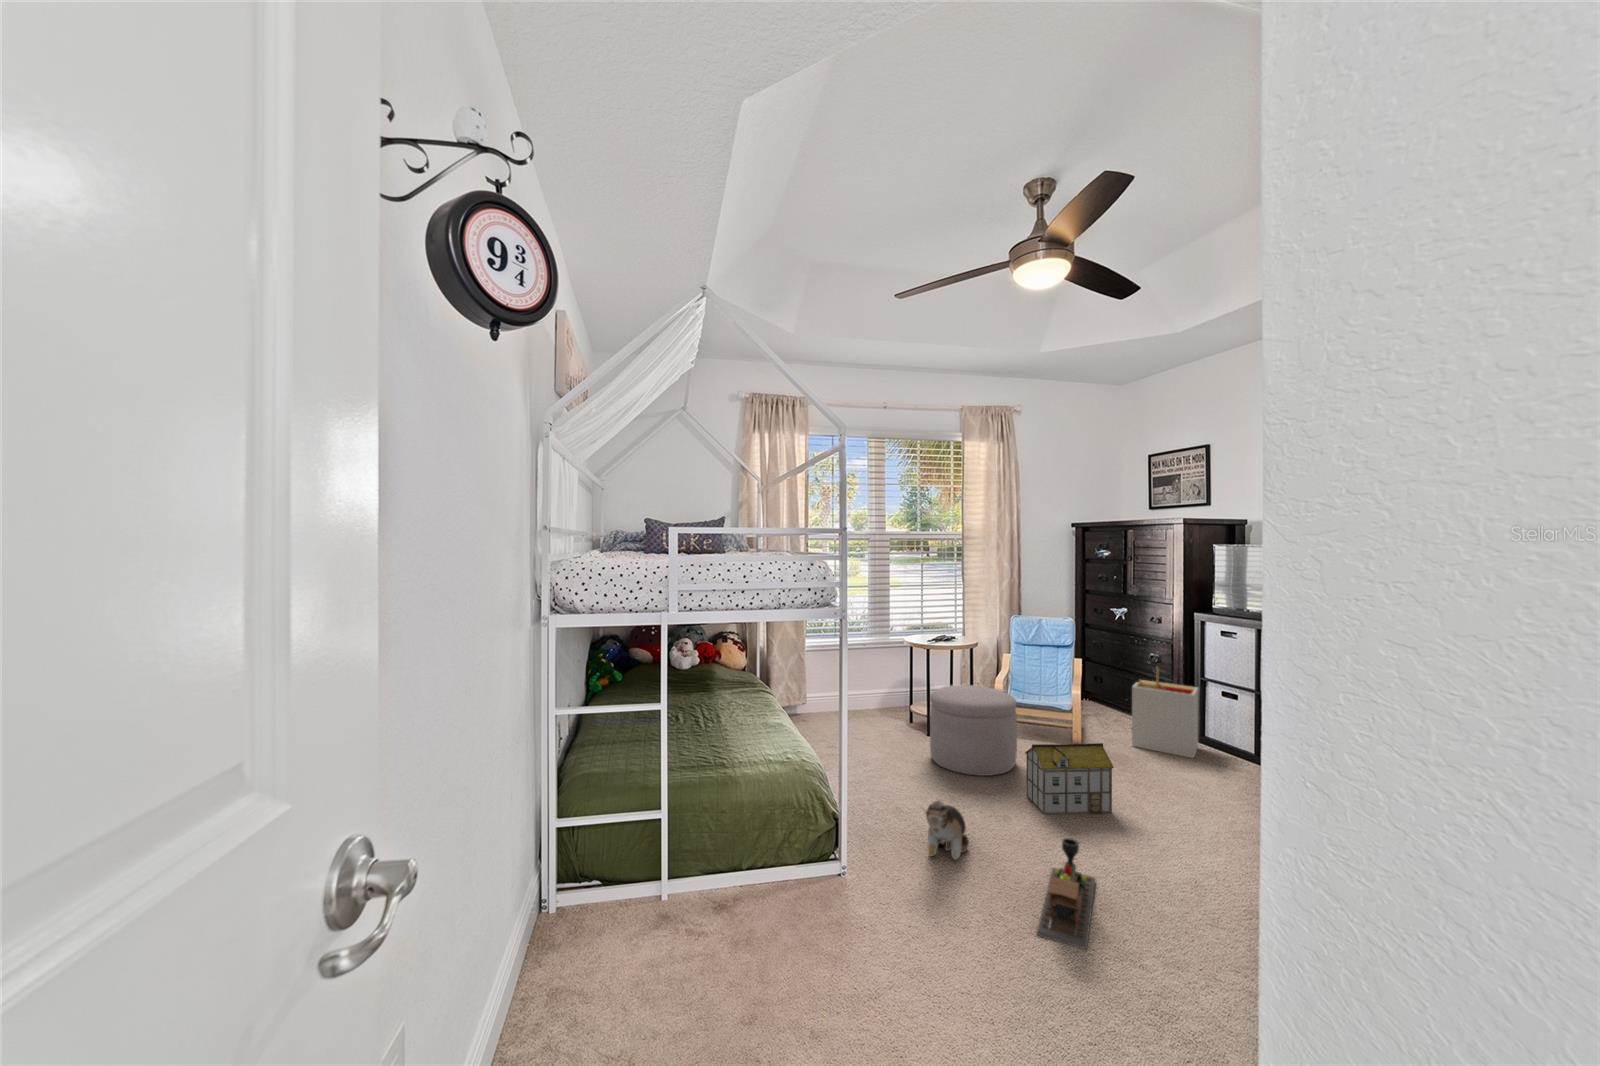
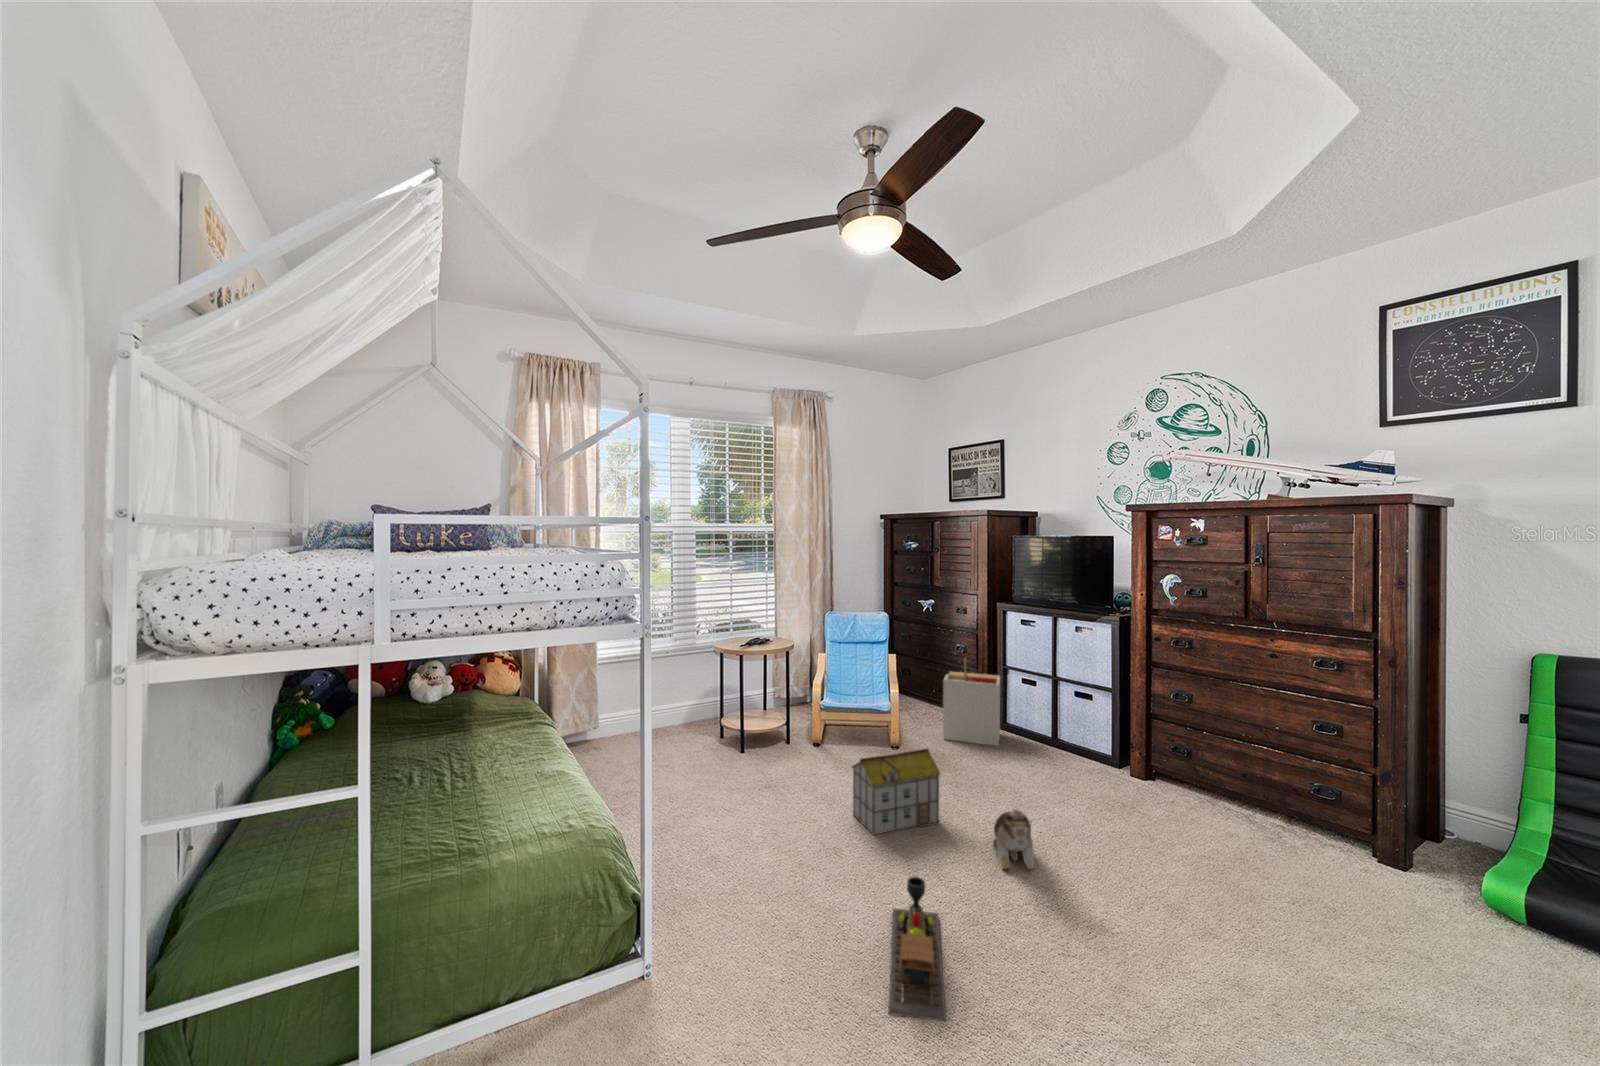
ottoman: present [930,685,1017,776] -> none [746,692,838,795]
plush toy: present [925,801,969,860] -> present [993,810,1034,869]

